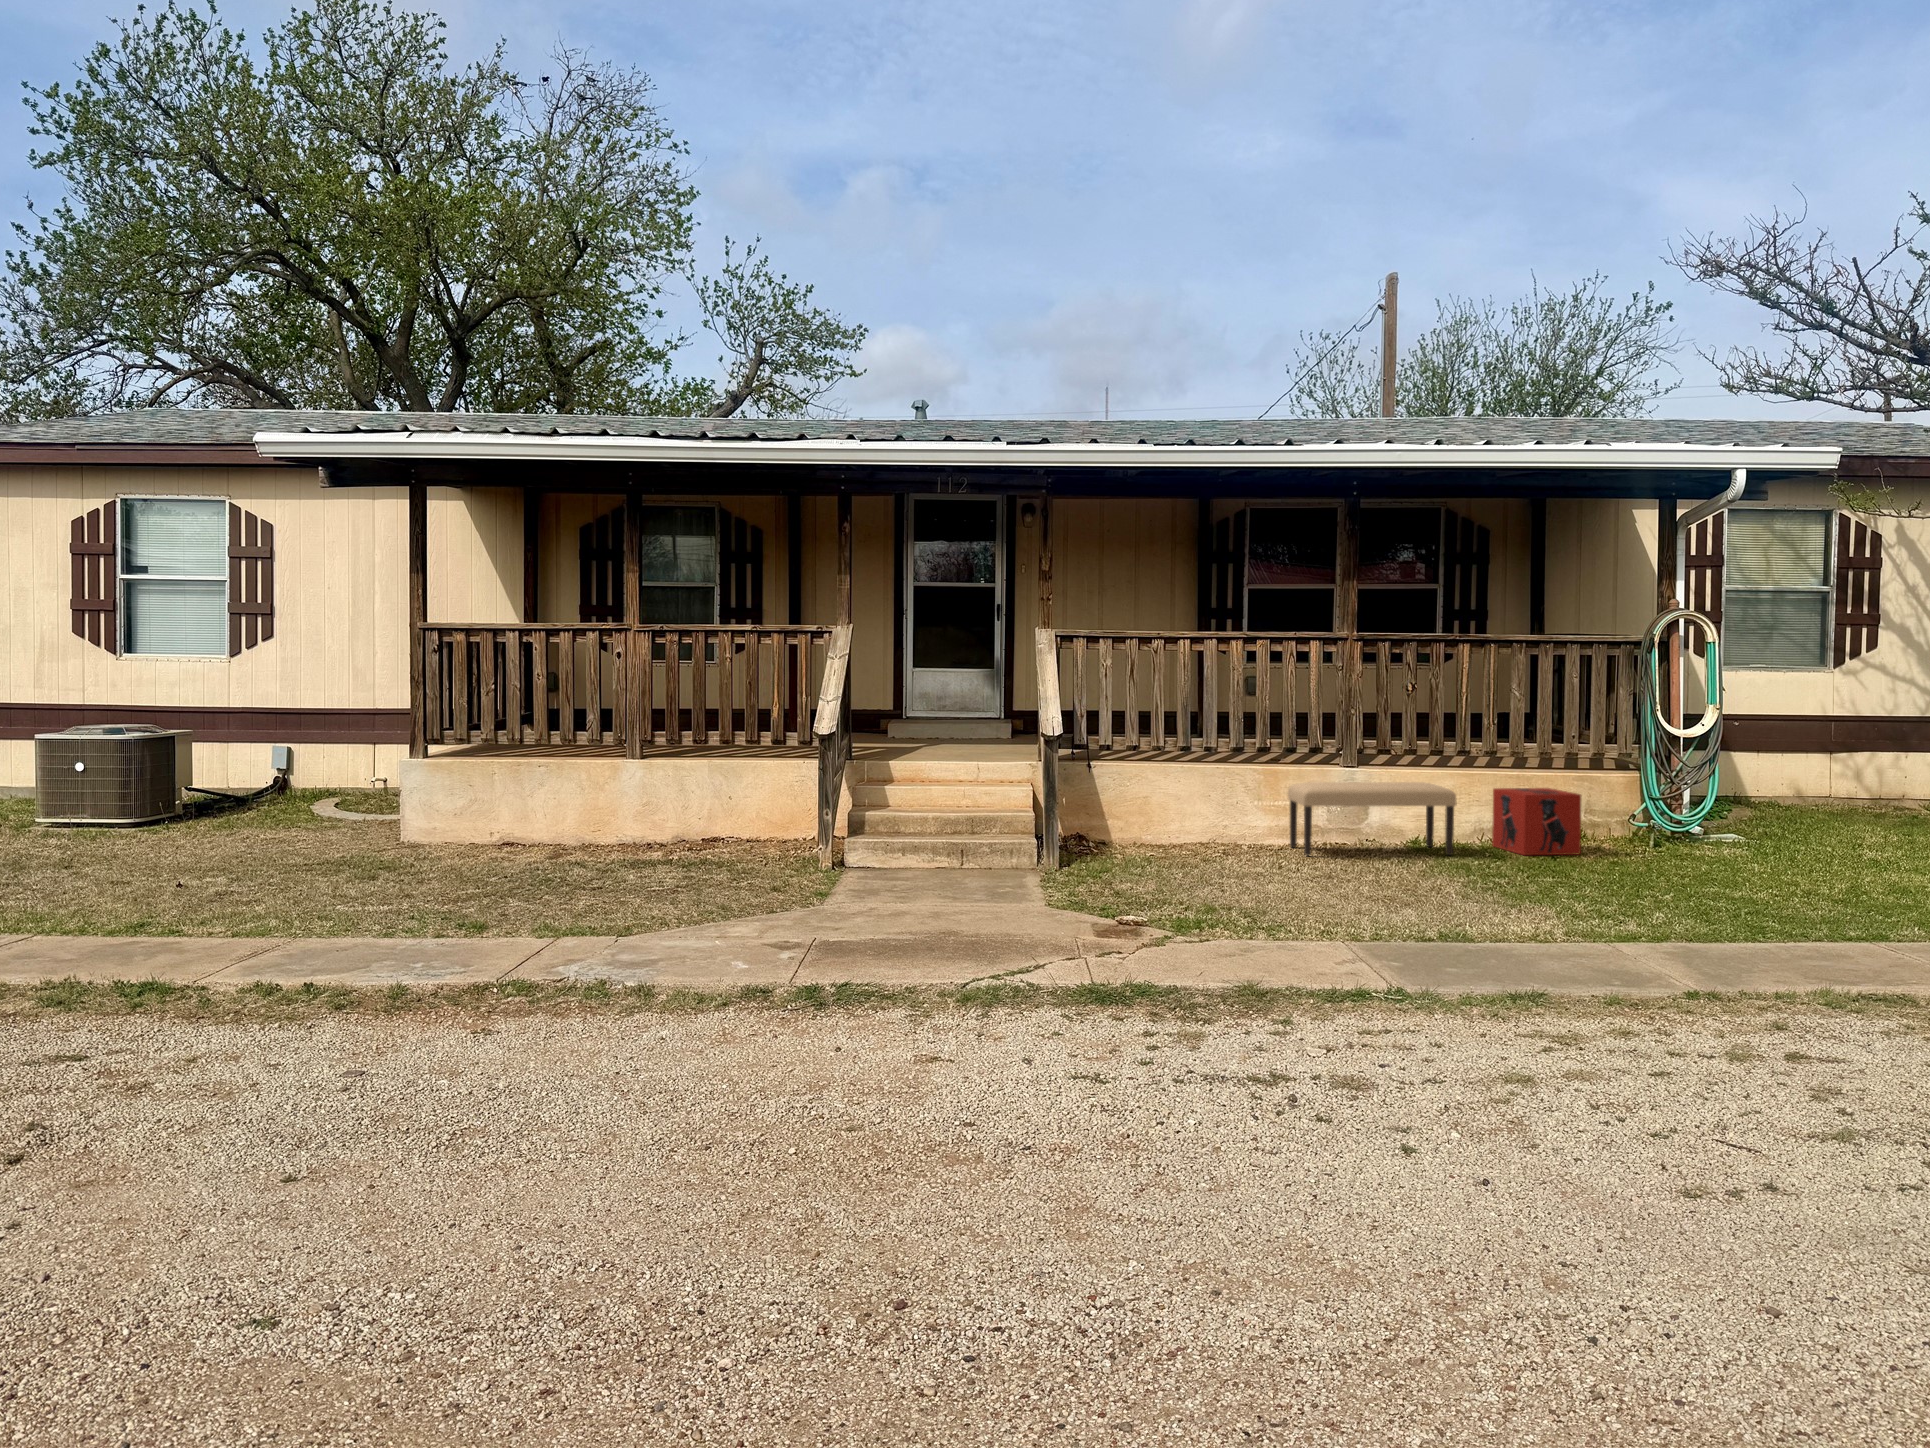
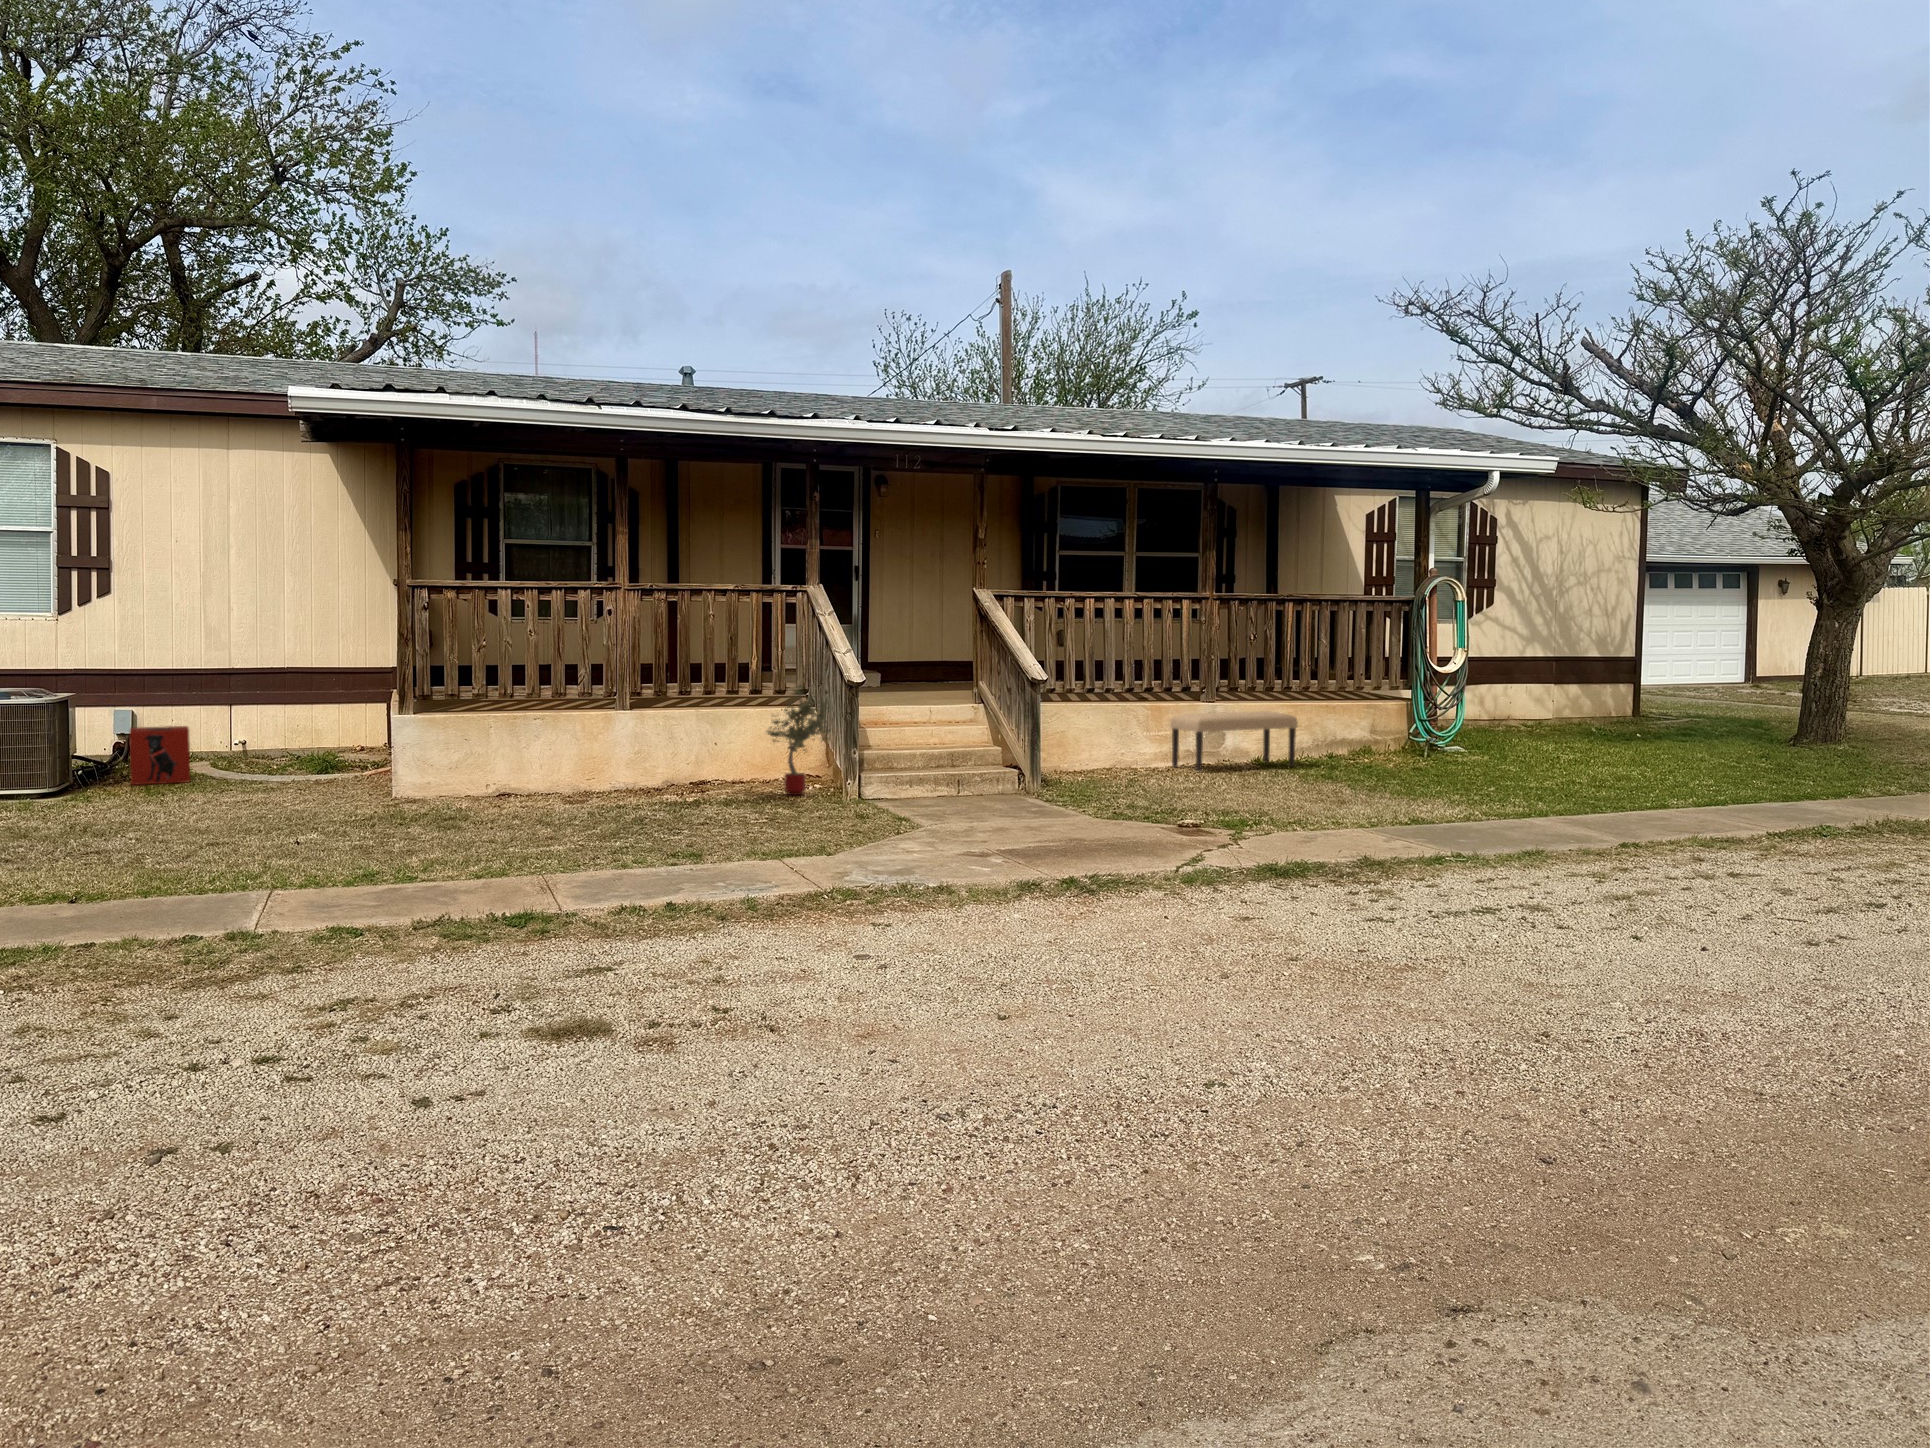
potted tree: none [750,736,819,860] -> present [767,685,832,795]
storage box: present [1492,788,1582,855] -> present [130,726,190,785]

